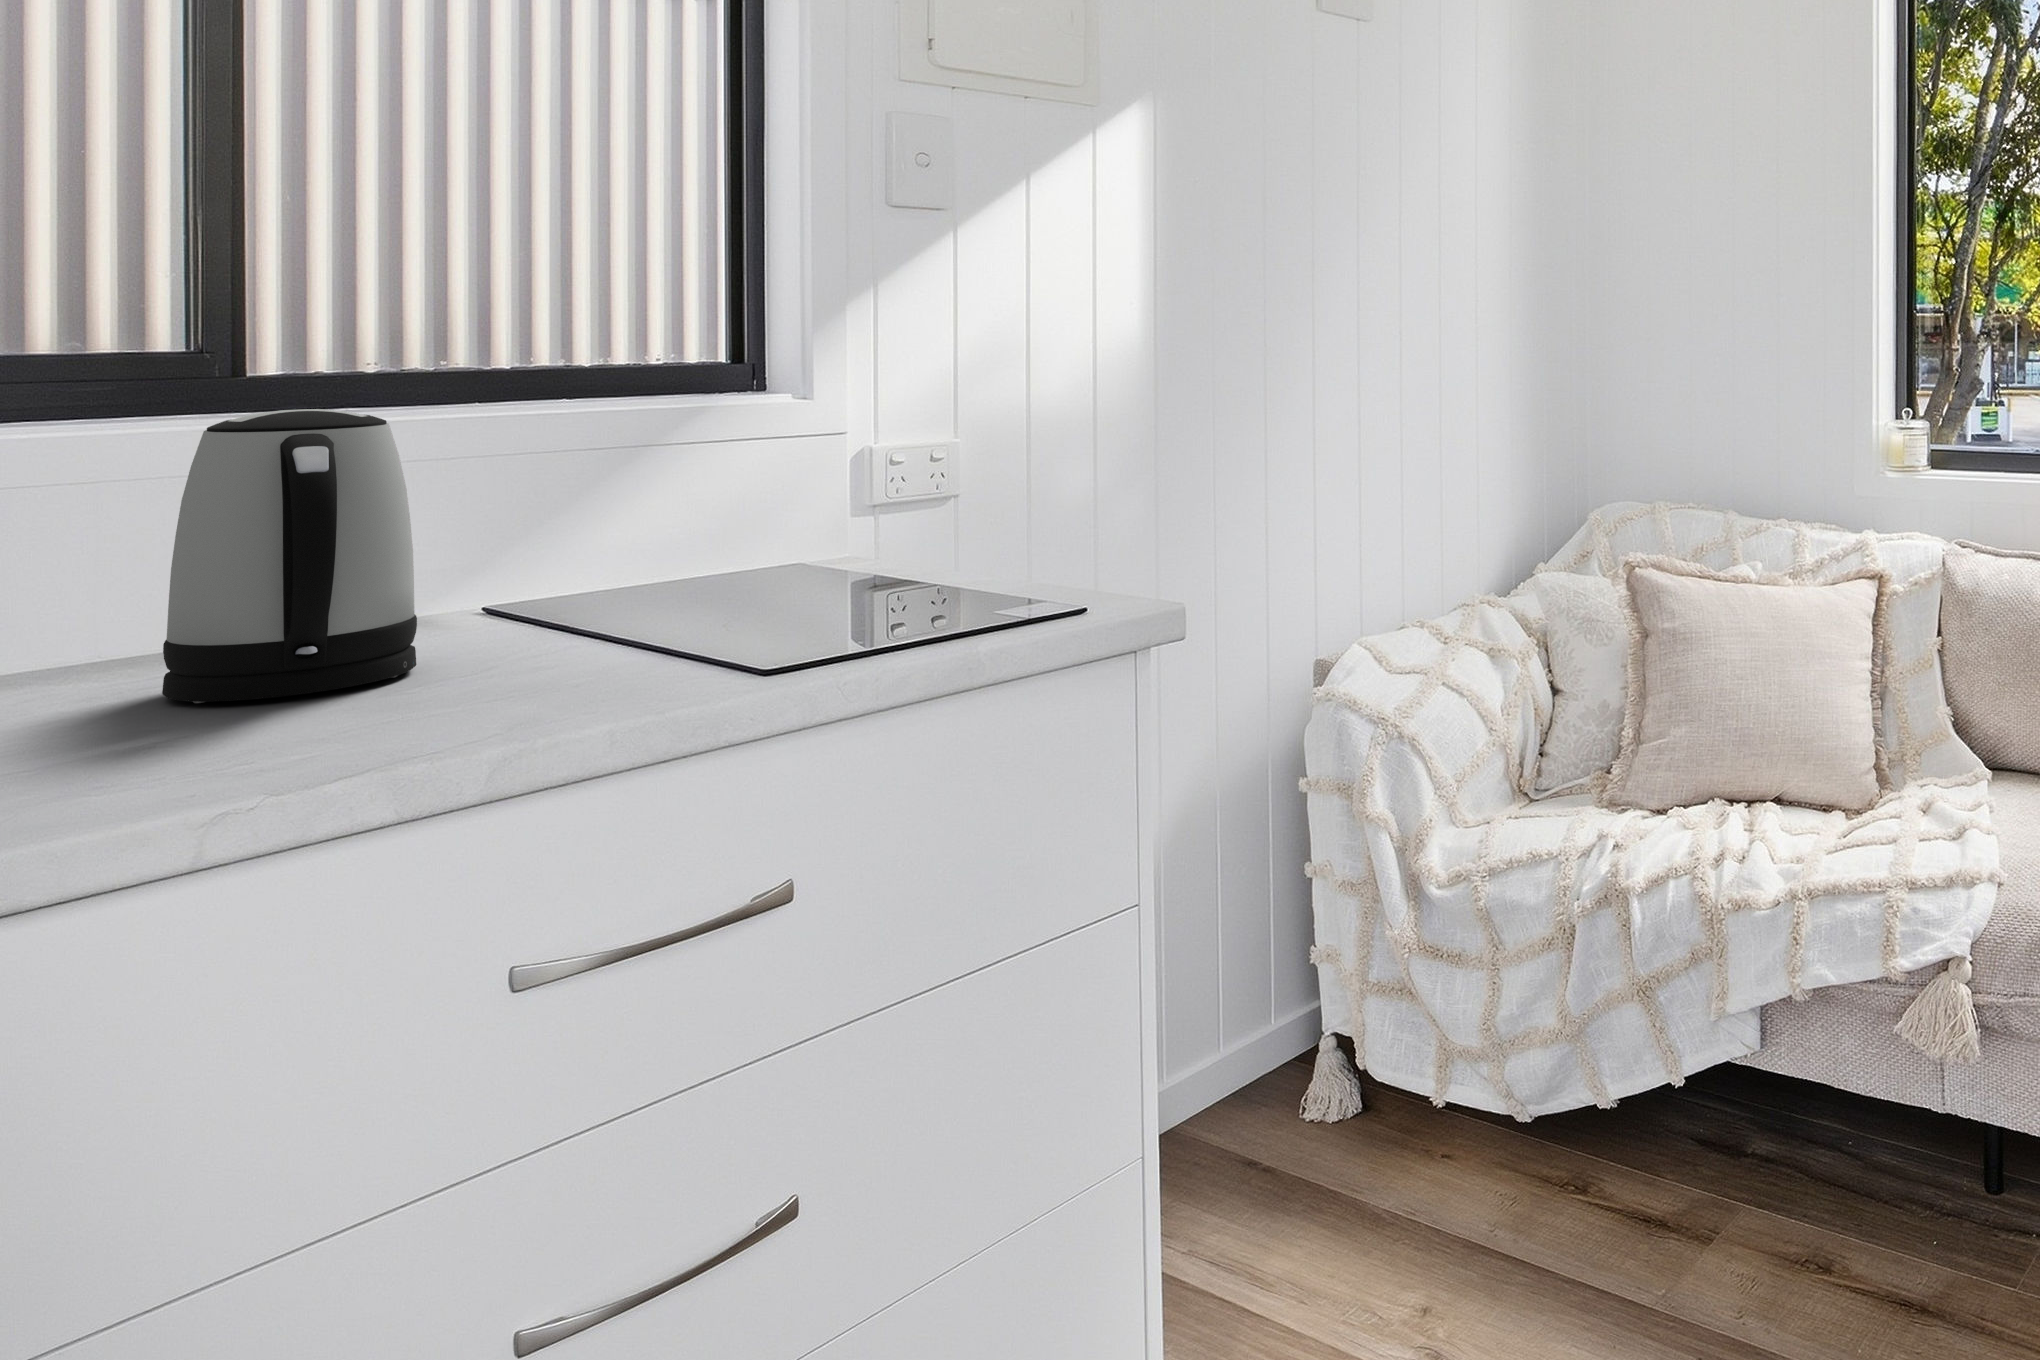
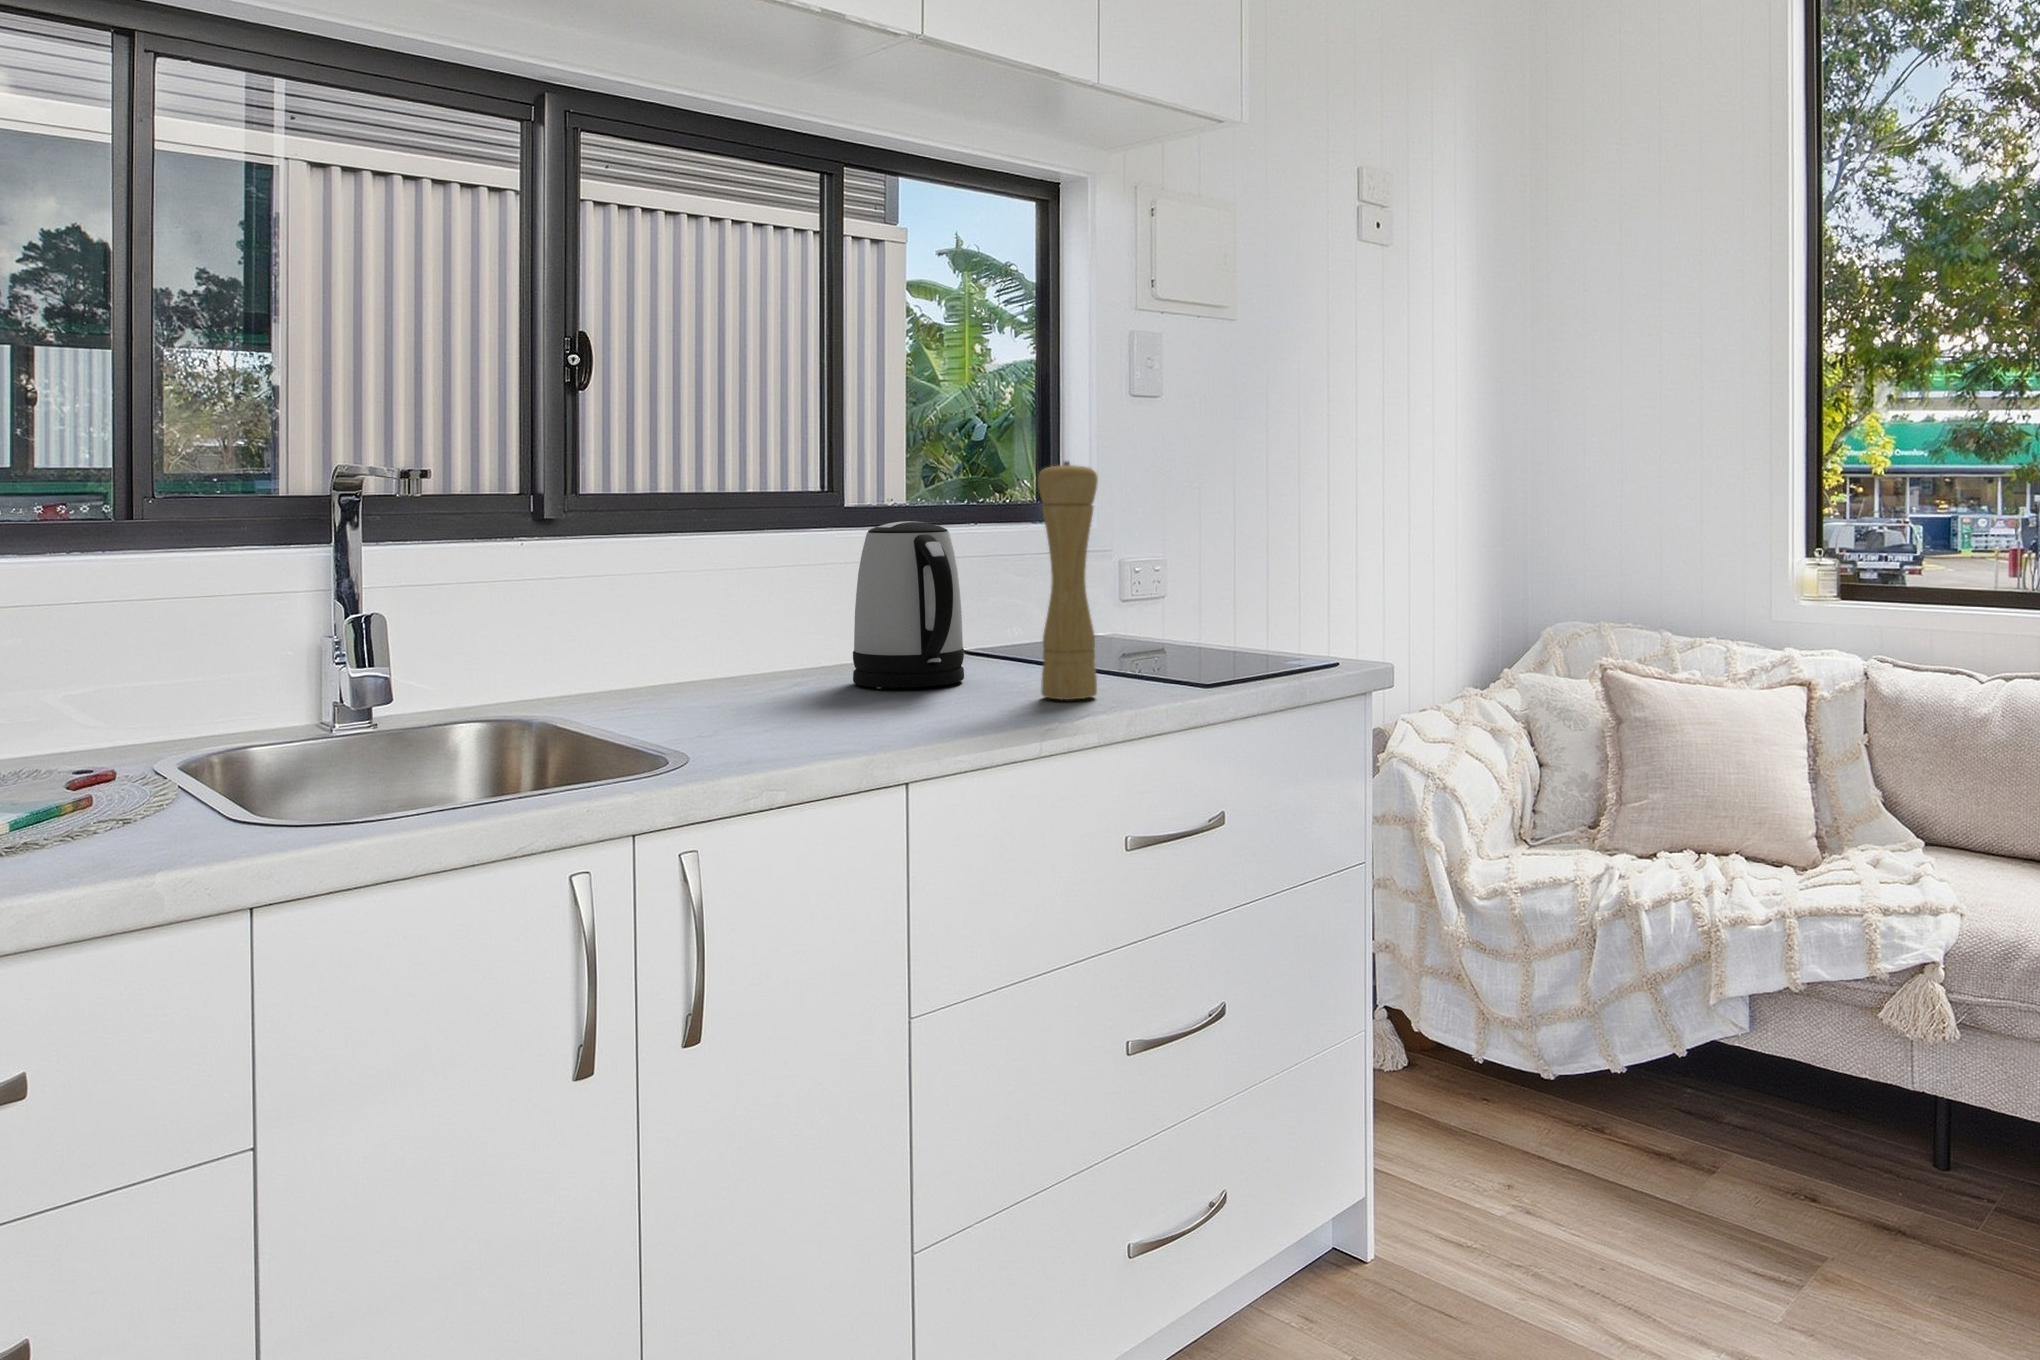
pepper mill: none [481,311,606,715] -> present [1038,461,1098,700]

